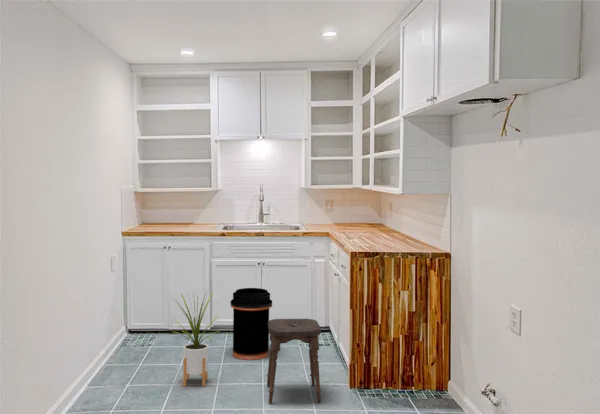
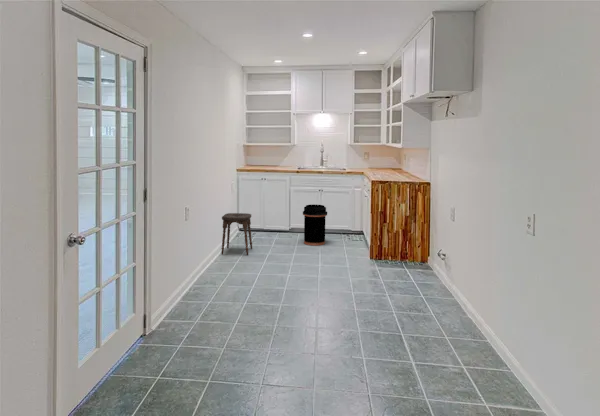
house plant: present [177,293,217,386] -> none [269,200,298,256]
stool: present [267,319,321,403] -> present [221,213,252,255]

